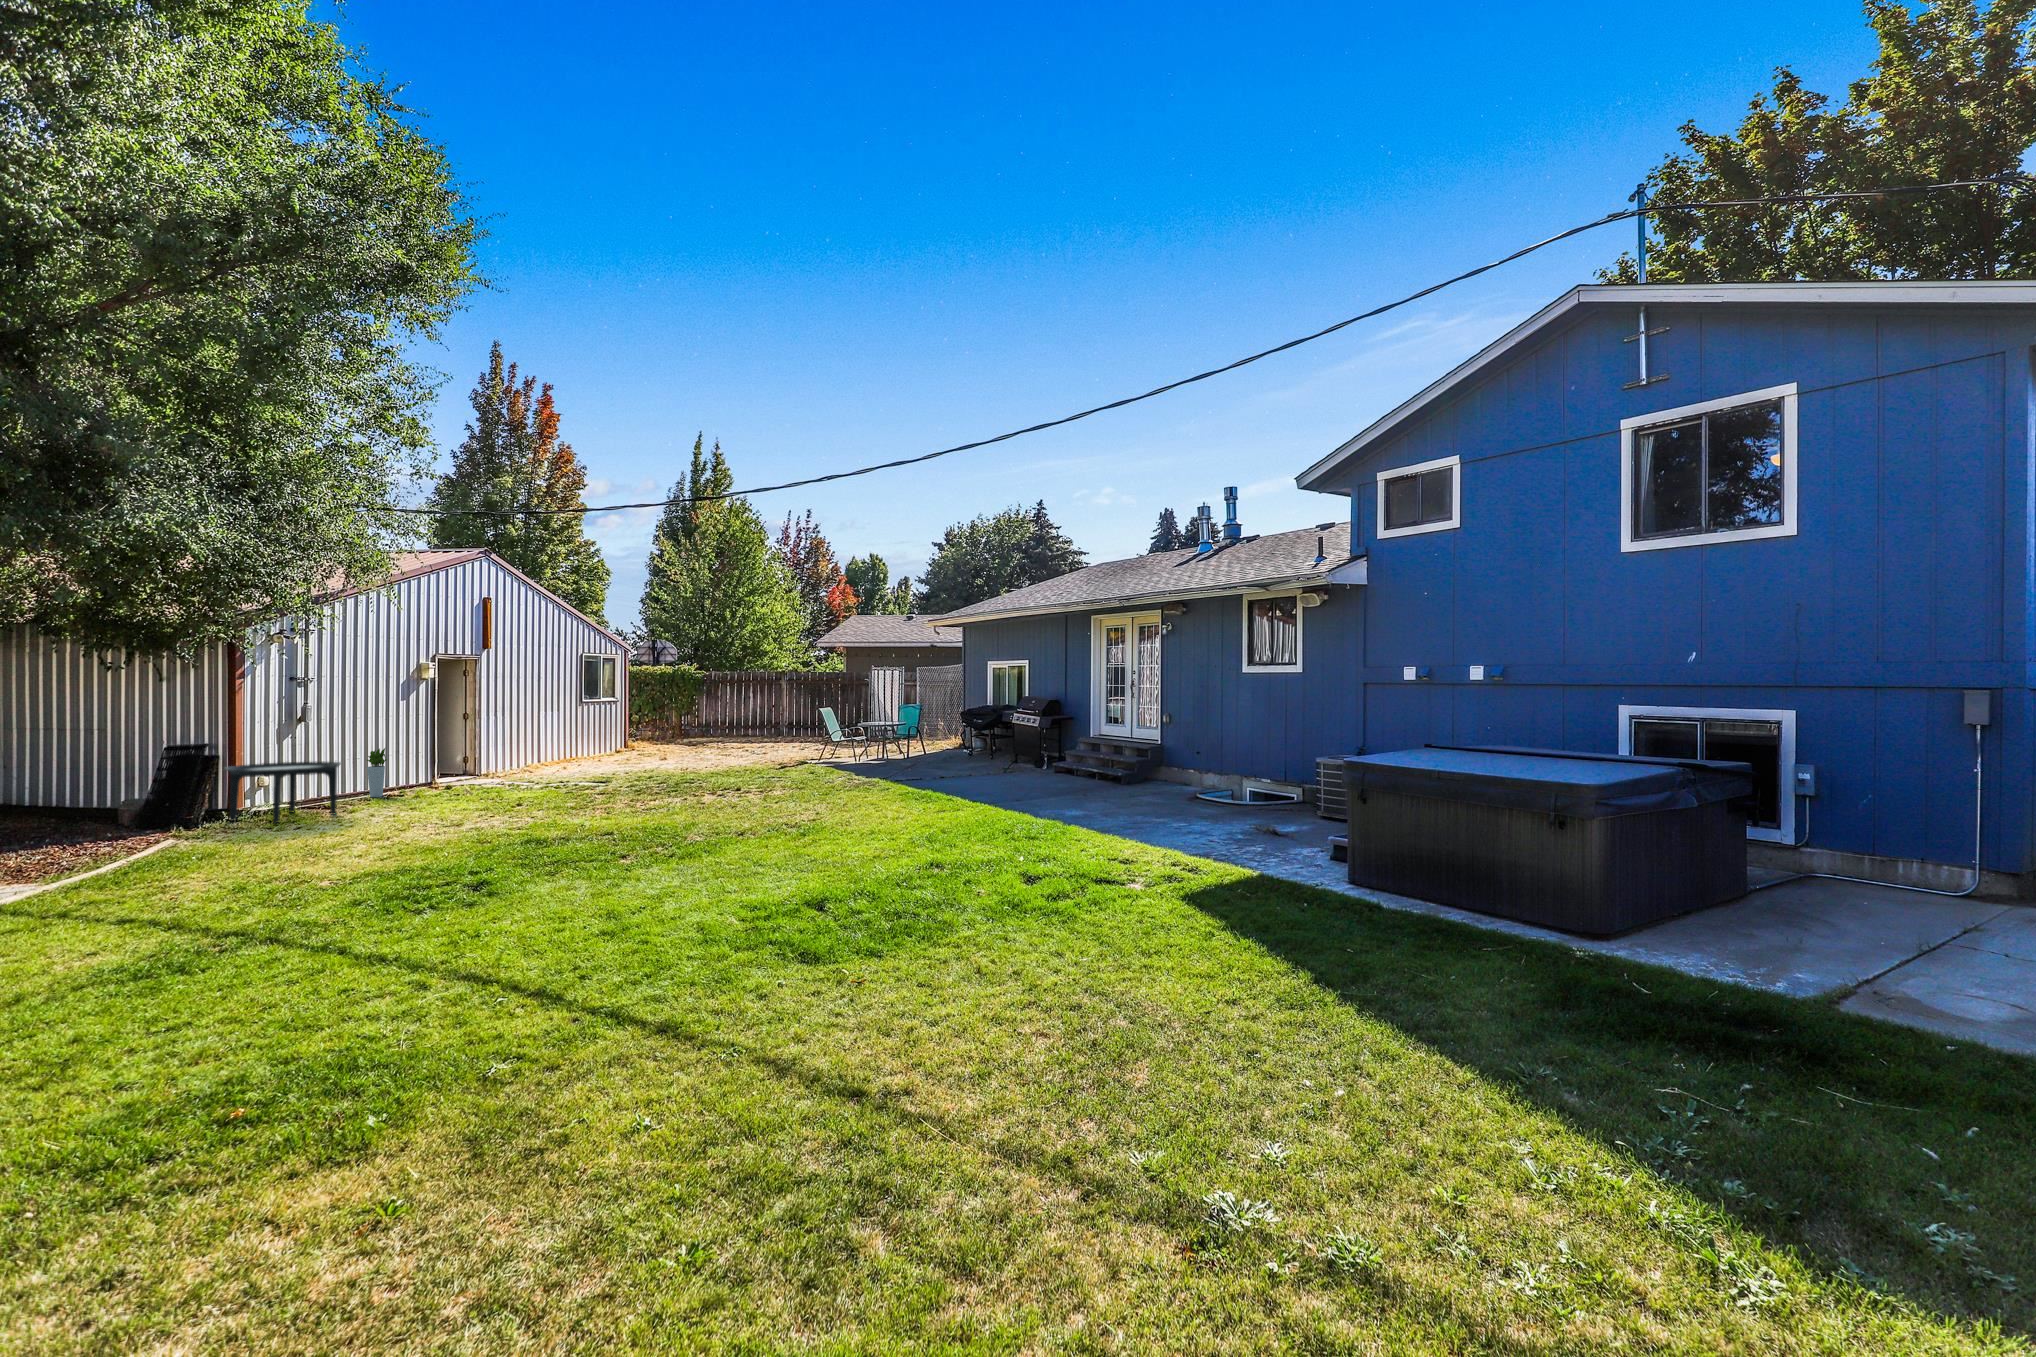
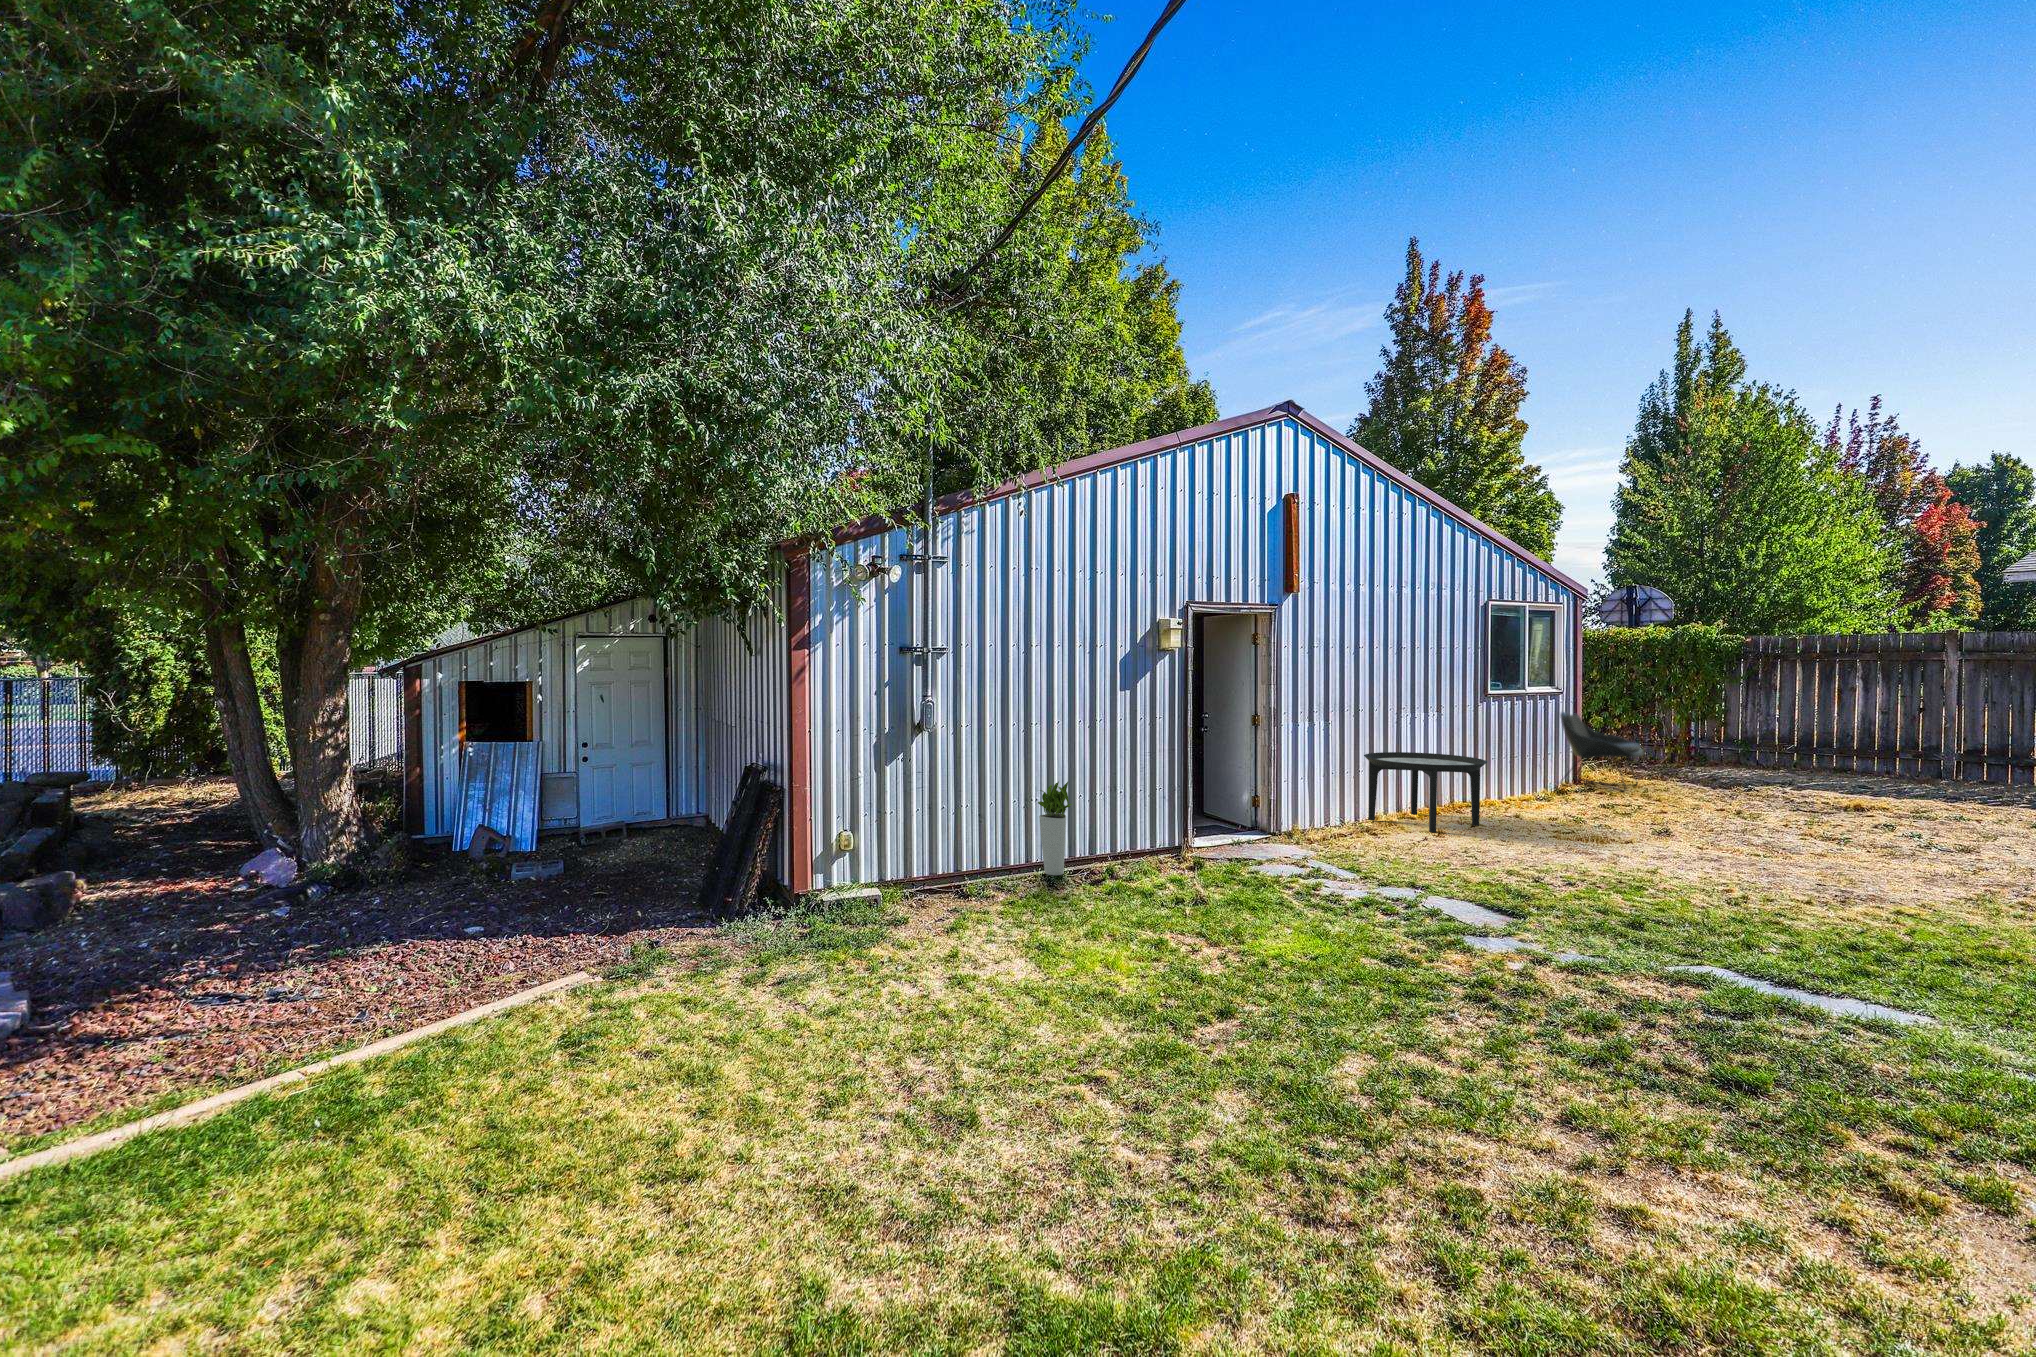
lounge chair: none [617,710,657,750] -> present [1560,712,1644,792]
round table: present [226,761,341,823] -> present [1364,752,1487,832]

